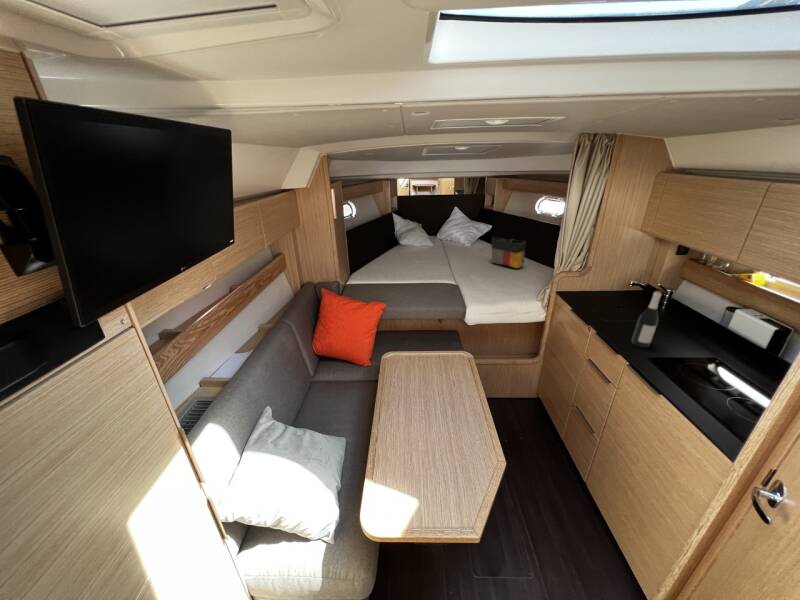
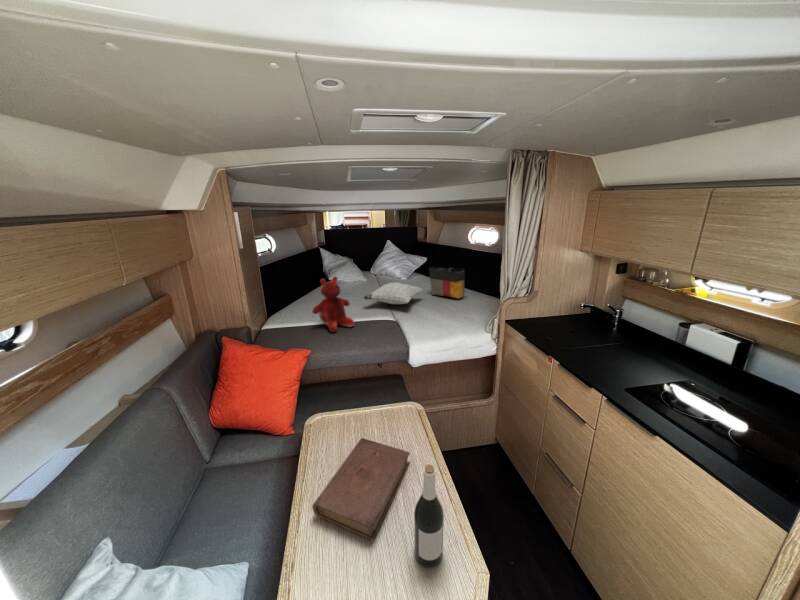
teddy bear: none [387,244,420,291] -> present [312,276,354,332]
pillow: none [429,251,484,270] -> present [364,283,423,304]
wine bottle: present [632,291,661,348] -> present [414,465,444,567]
book: none [390,369,458,427] -> present [312,438,410,540]

